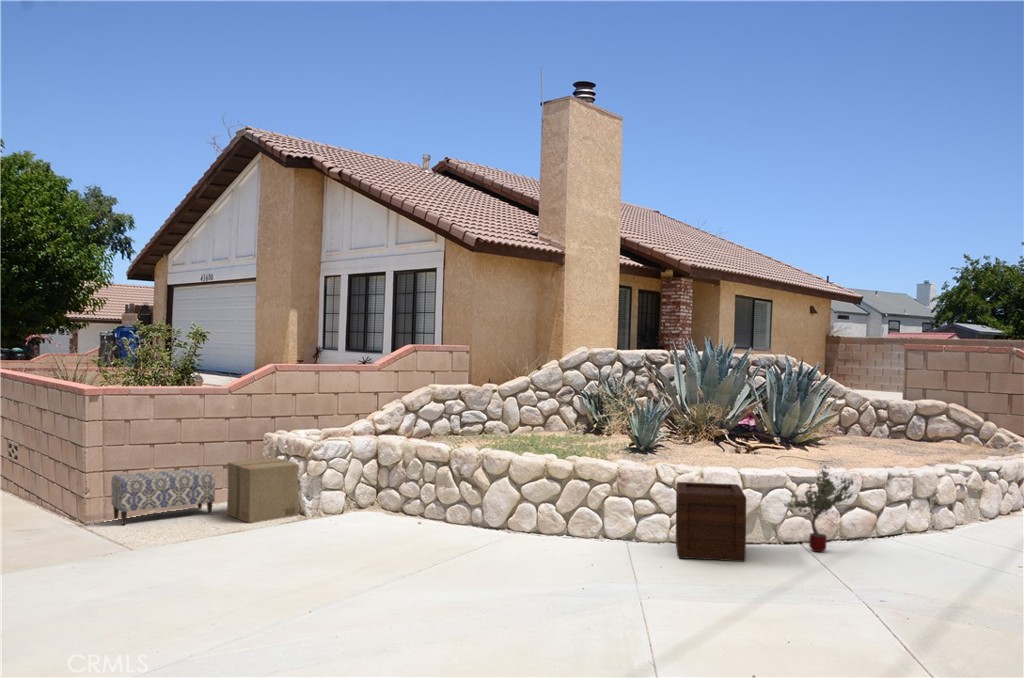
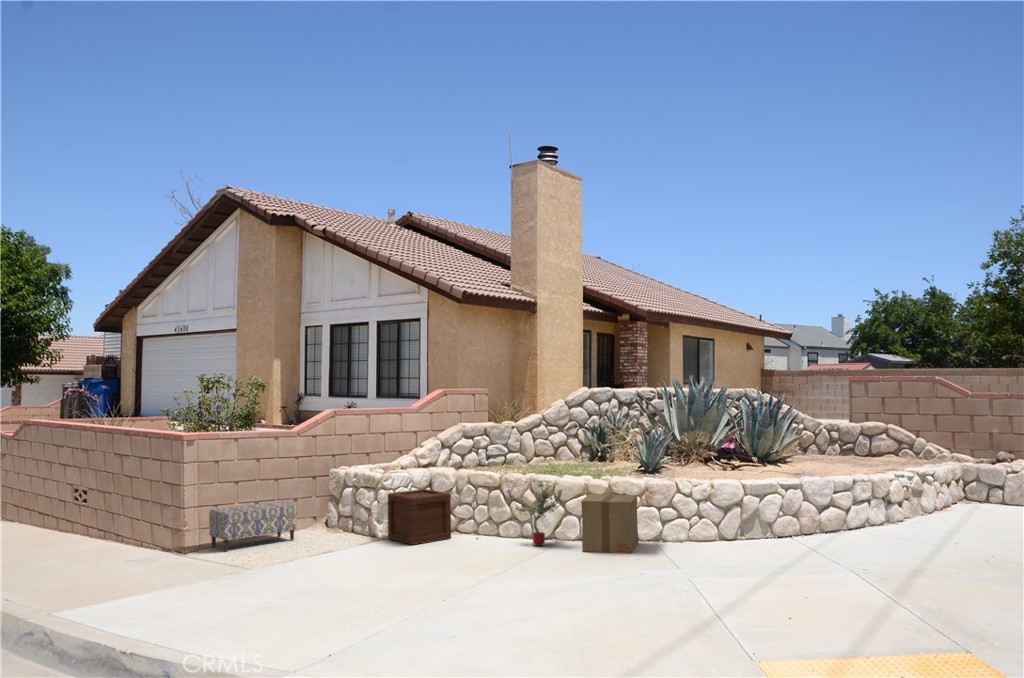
cardboard box: present [227,457,299,523] -> present [581,493,638,553]
potted tree: present [784,466,853,552] -> present [515,481,562,546]
wooden crate: present [676,482,746,562] -> present [388,489,451,545]

